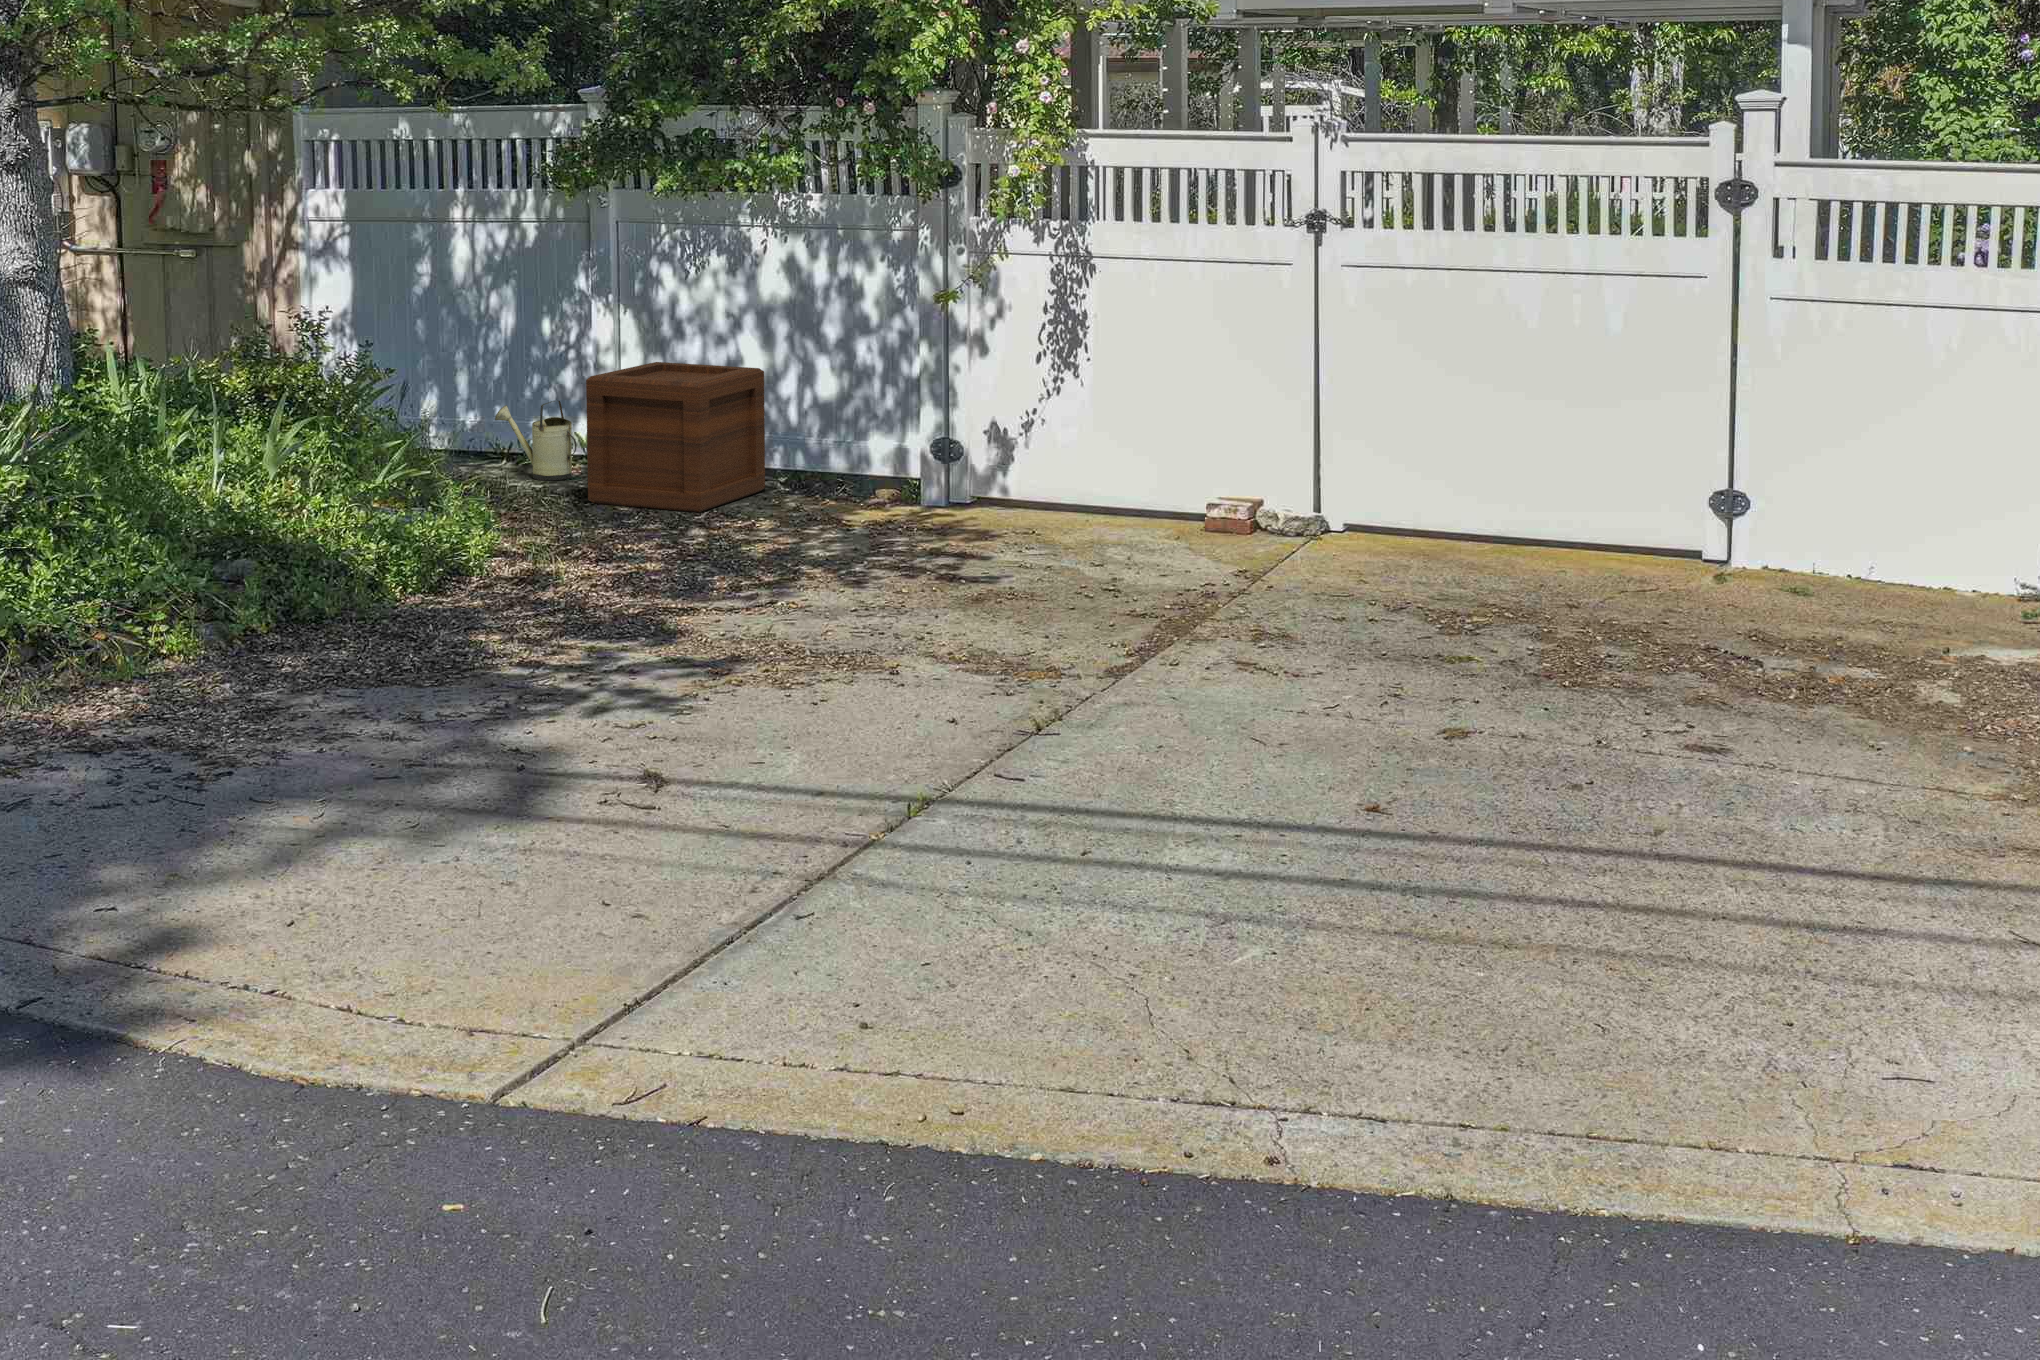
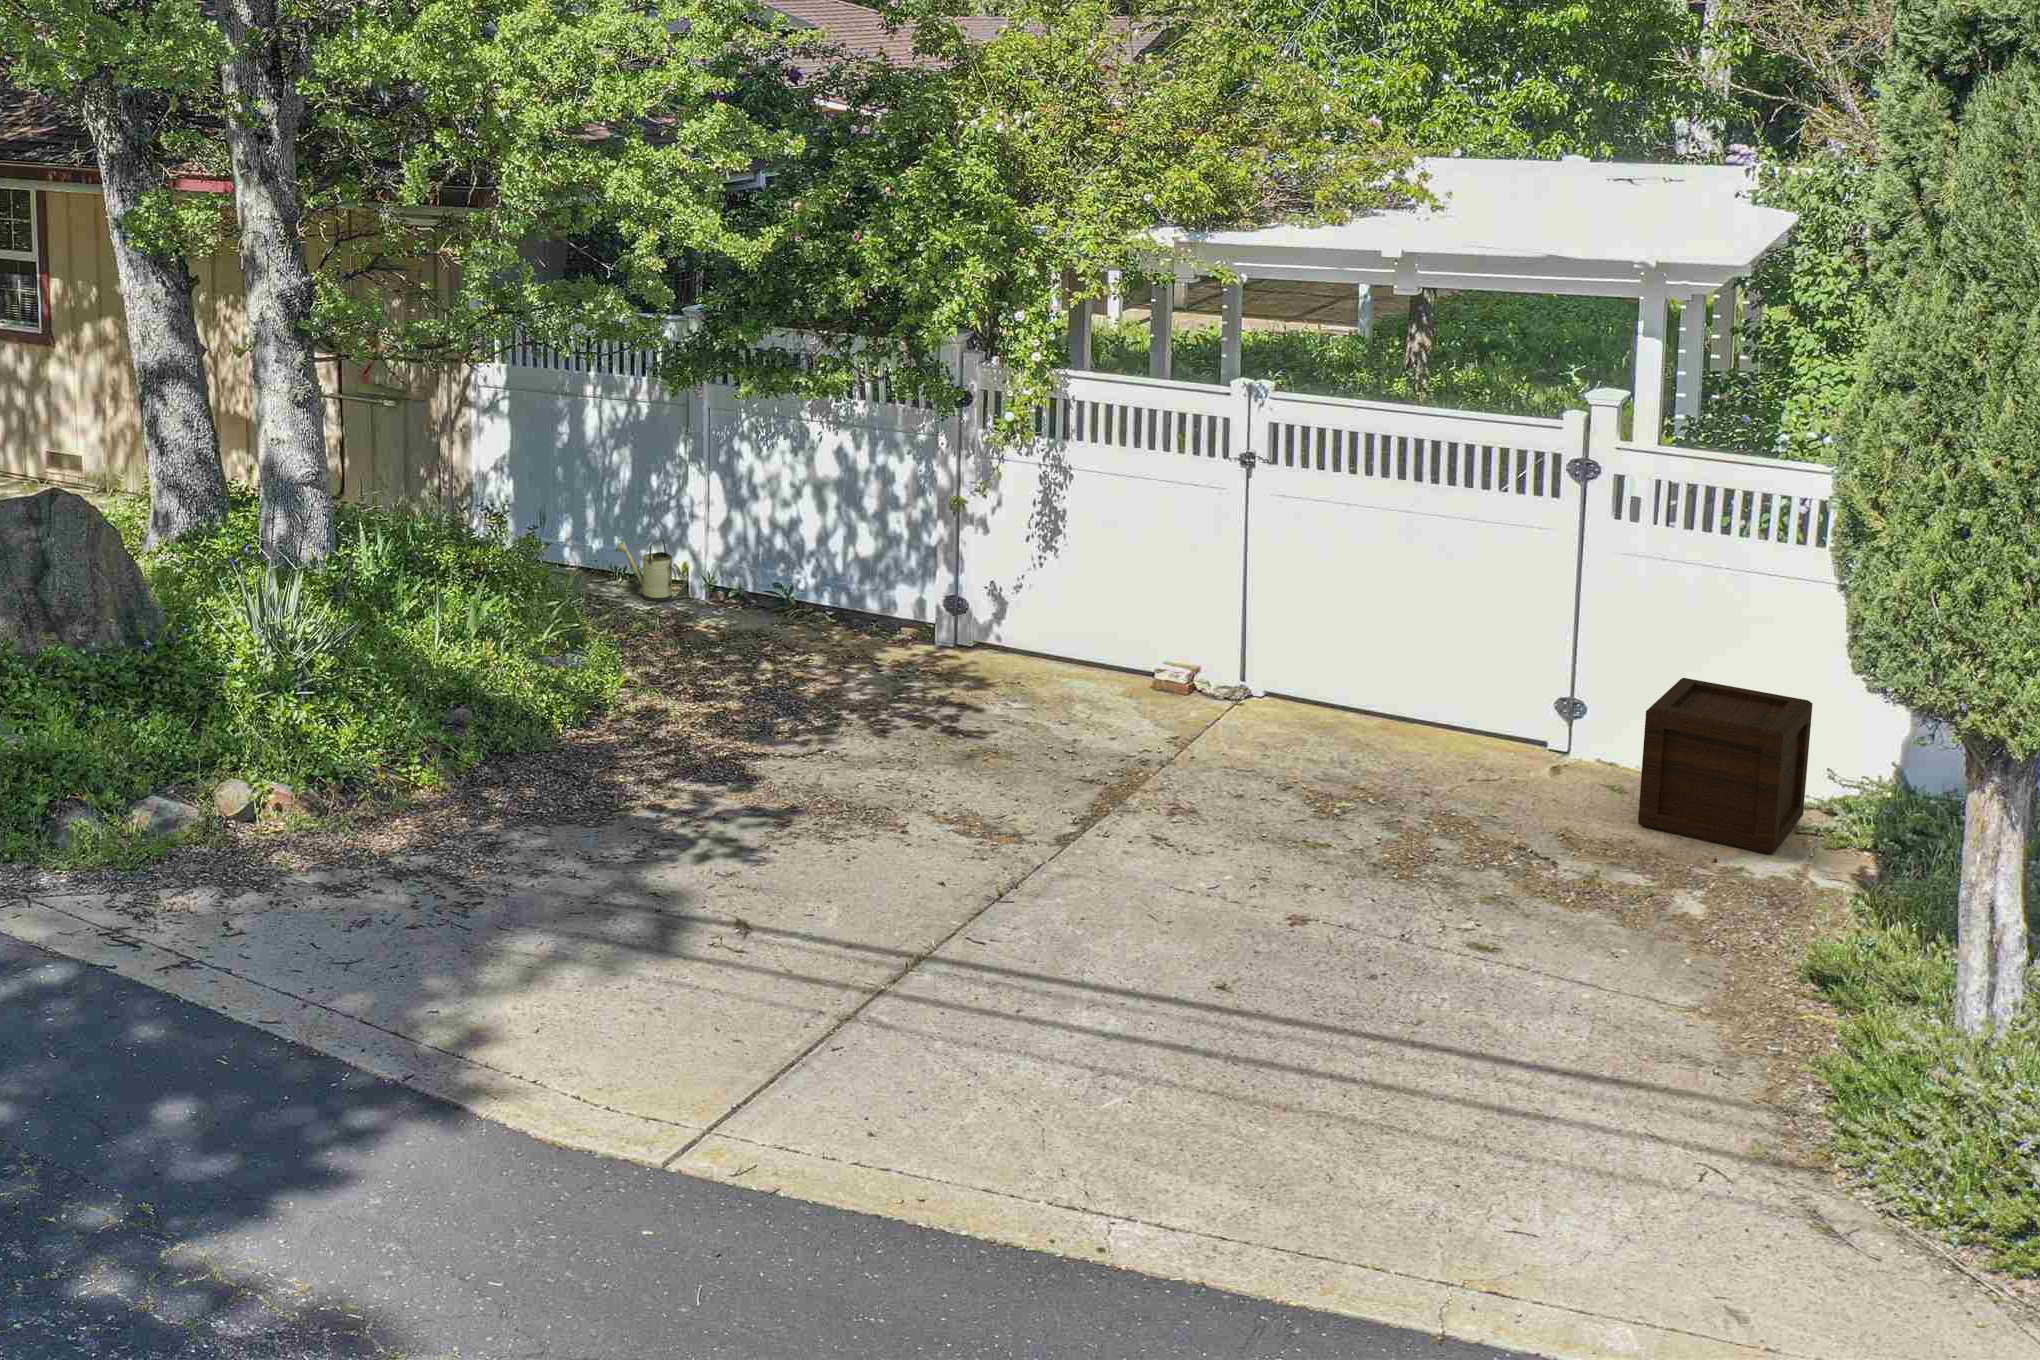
wooden crate: present [586,362,765,512] -> present [1638,678,1813,855]

